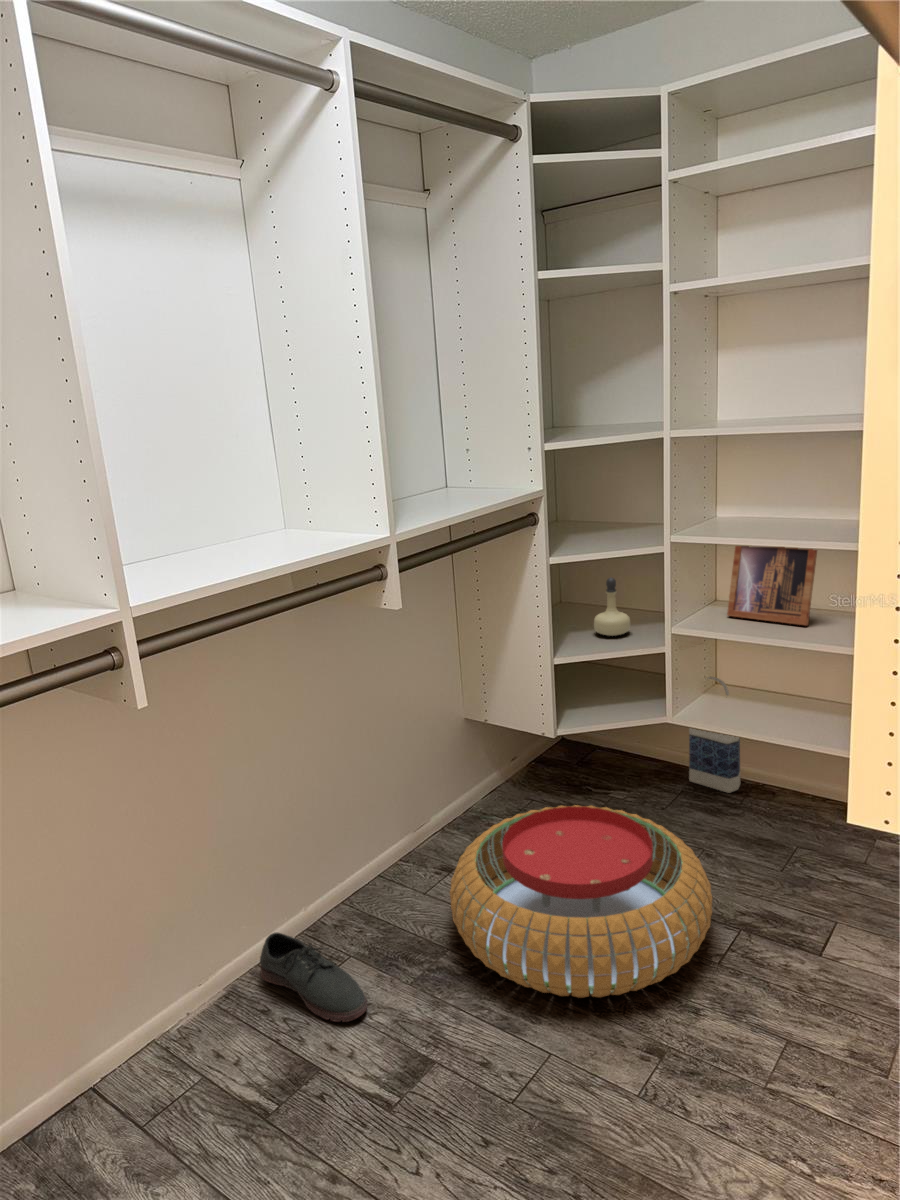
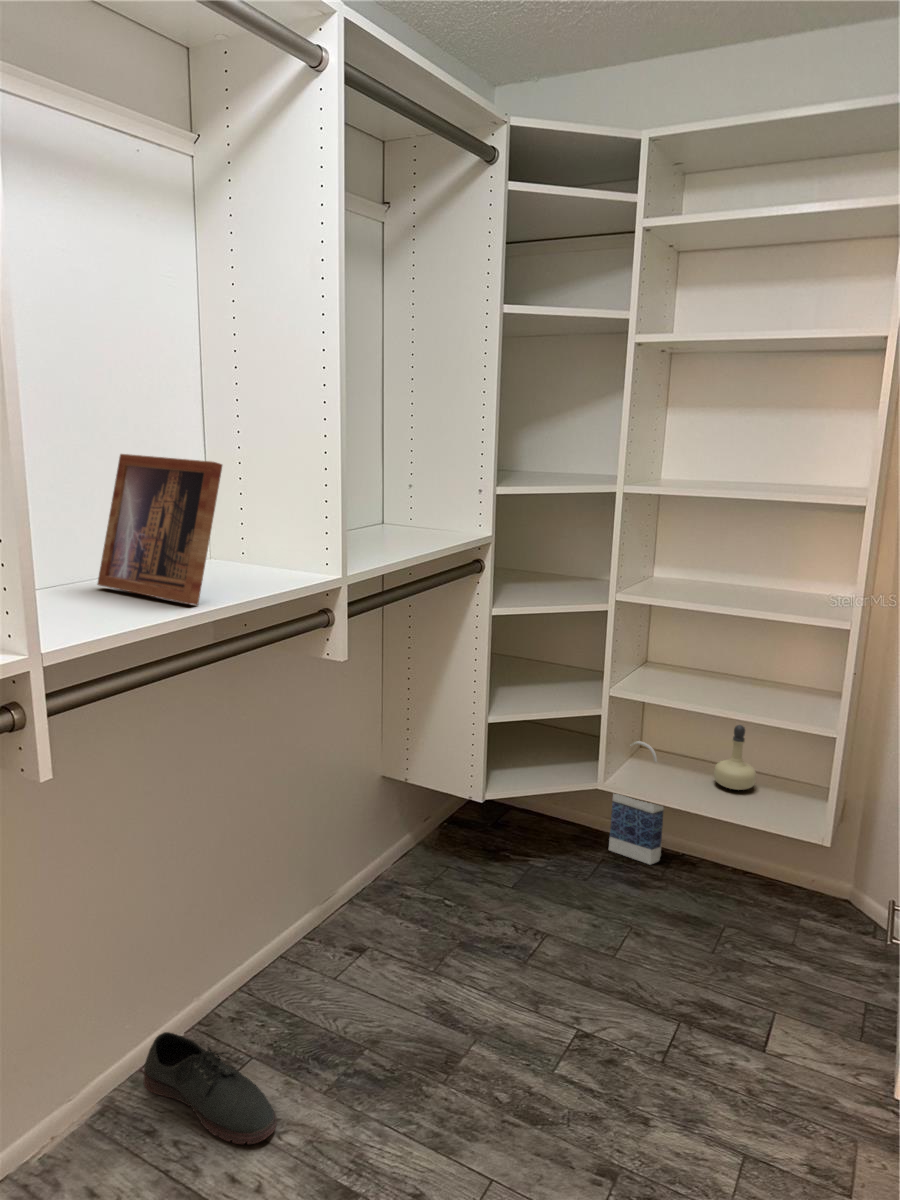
picture frame: present [727,546,817,626] -> present [98,454,222,605]
perfume bottle: present [594,578,630,636] -> present [714,725,756,790]
pouf: present [450,805,712,998] -> none [370,880,657,1108]

